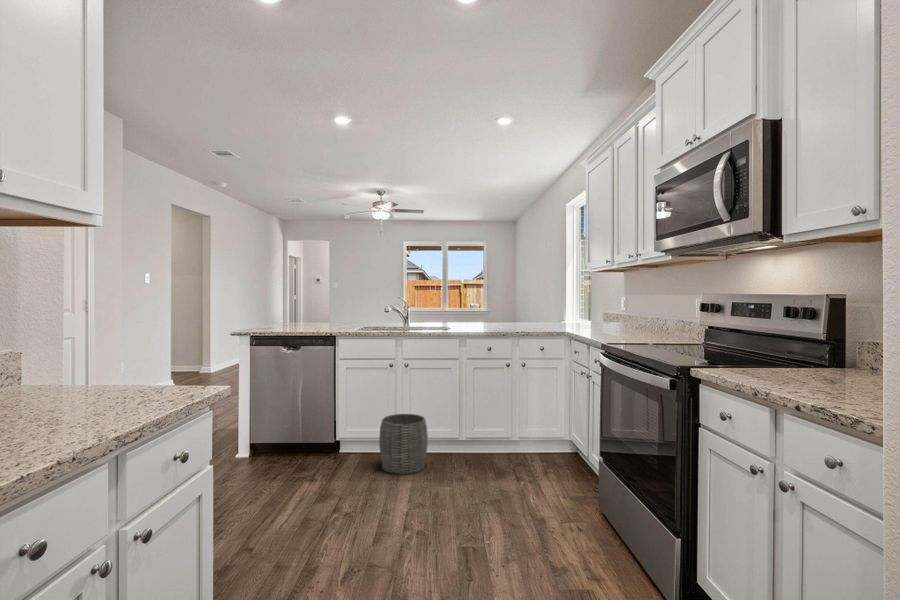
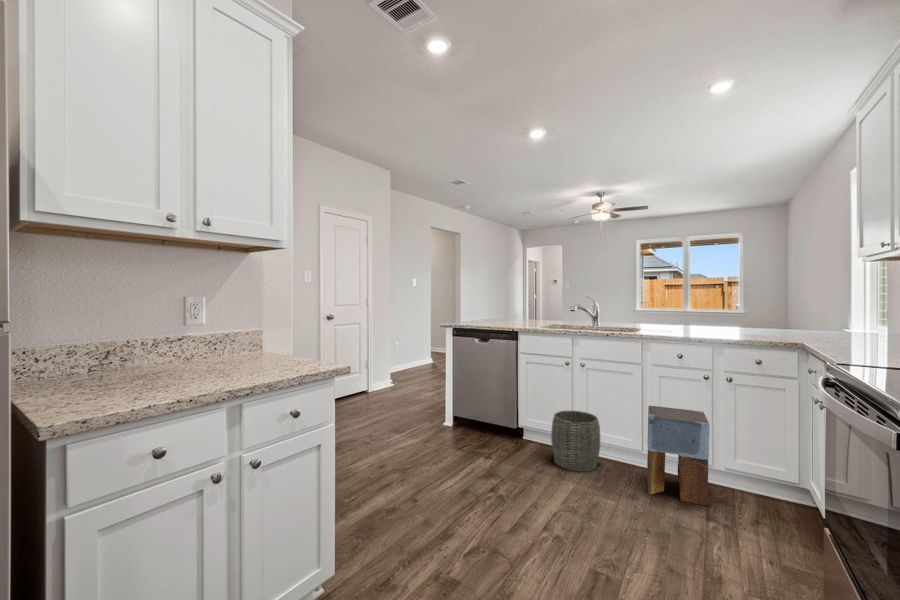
stool: none [470,397,524,479] -> present [647,406,709,506]

